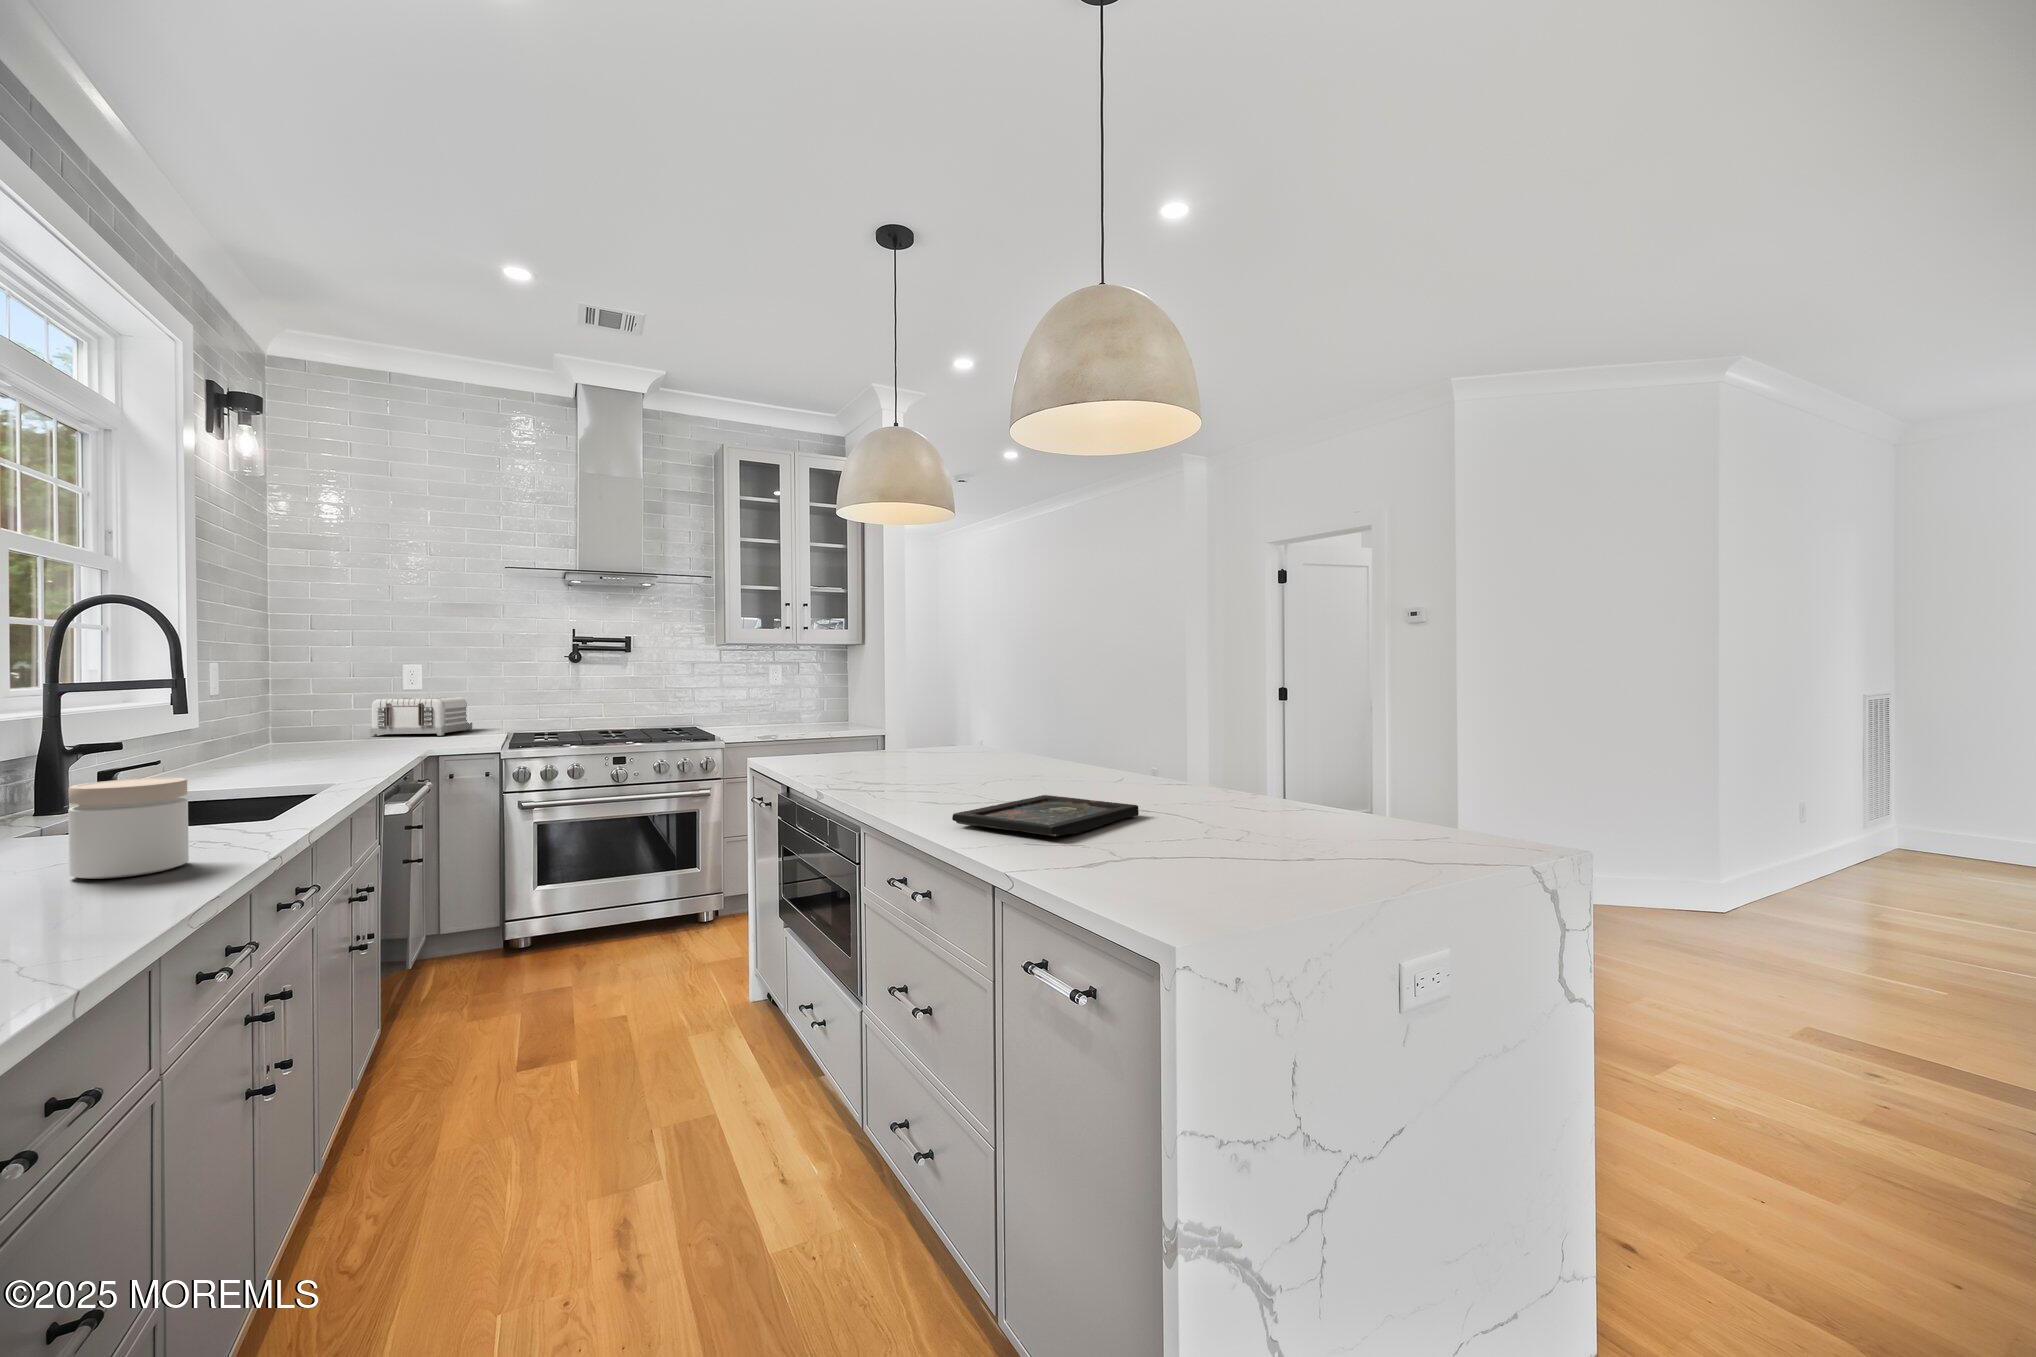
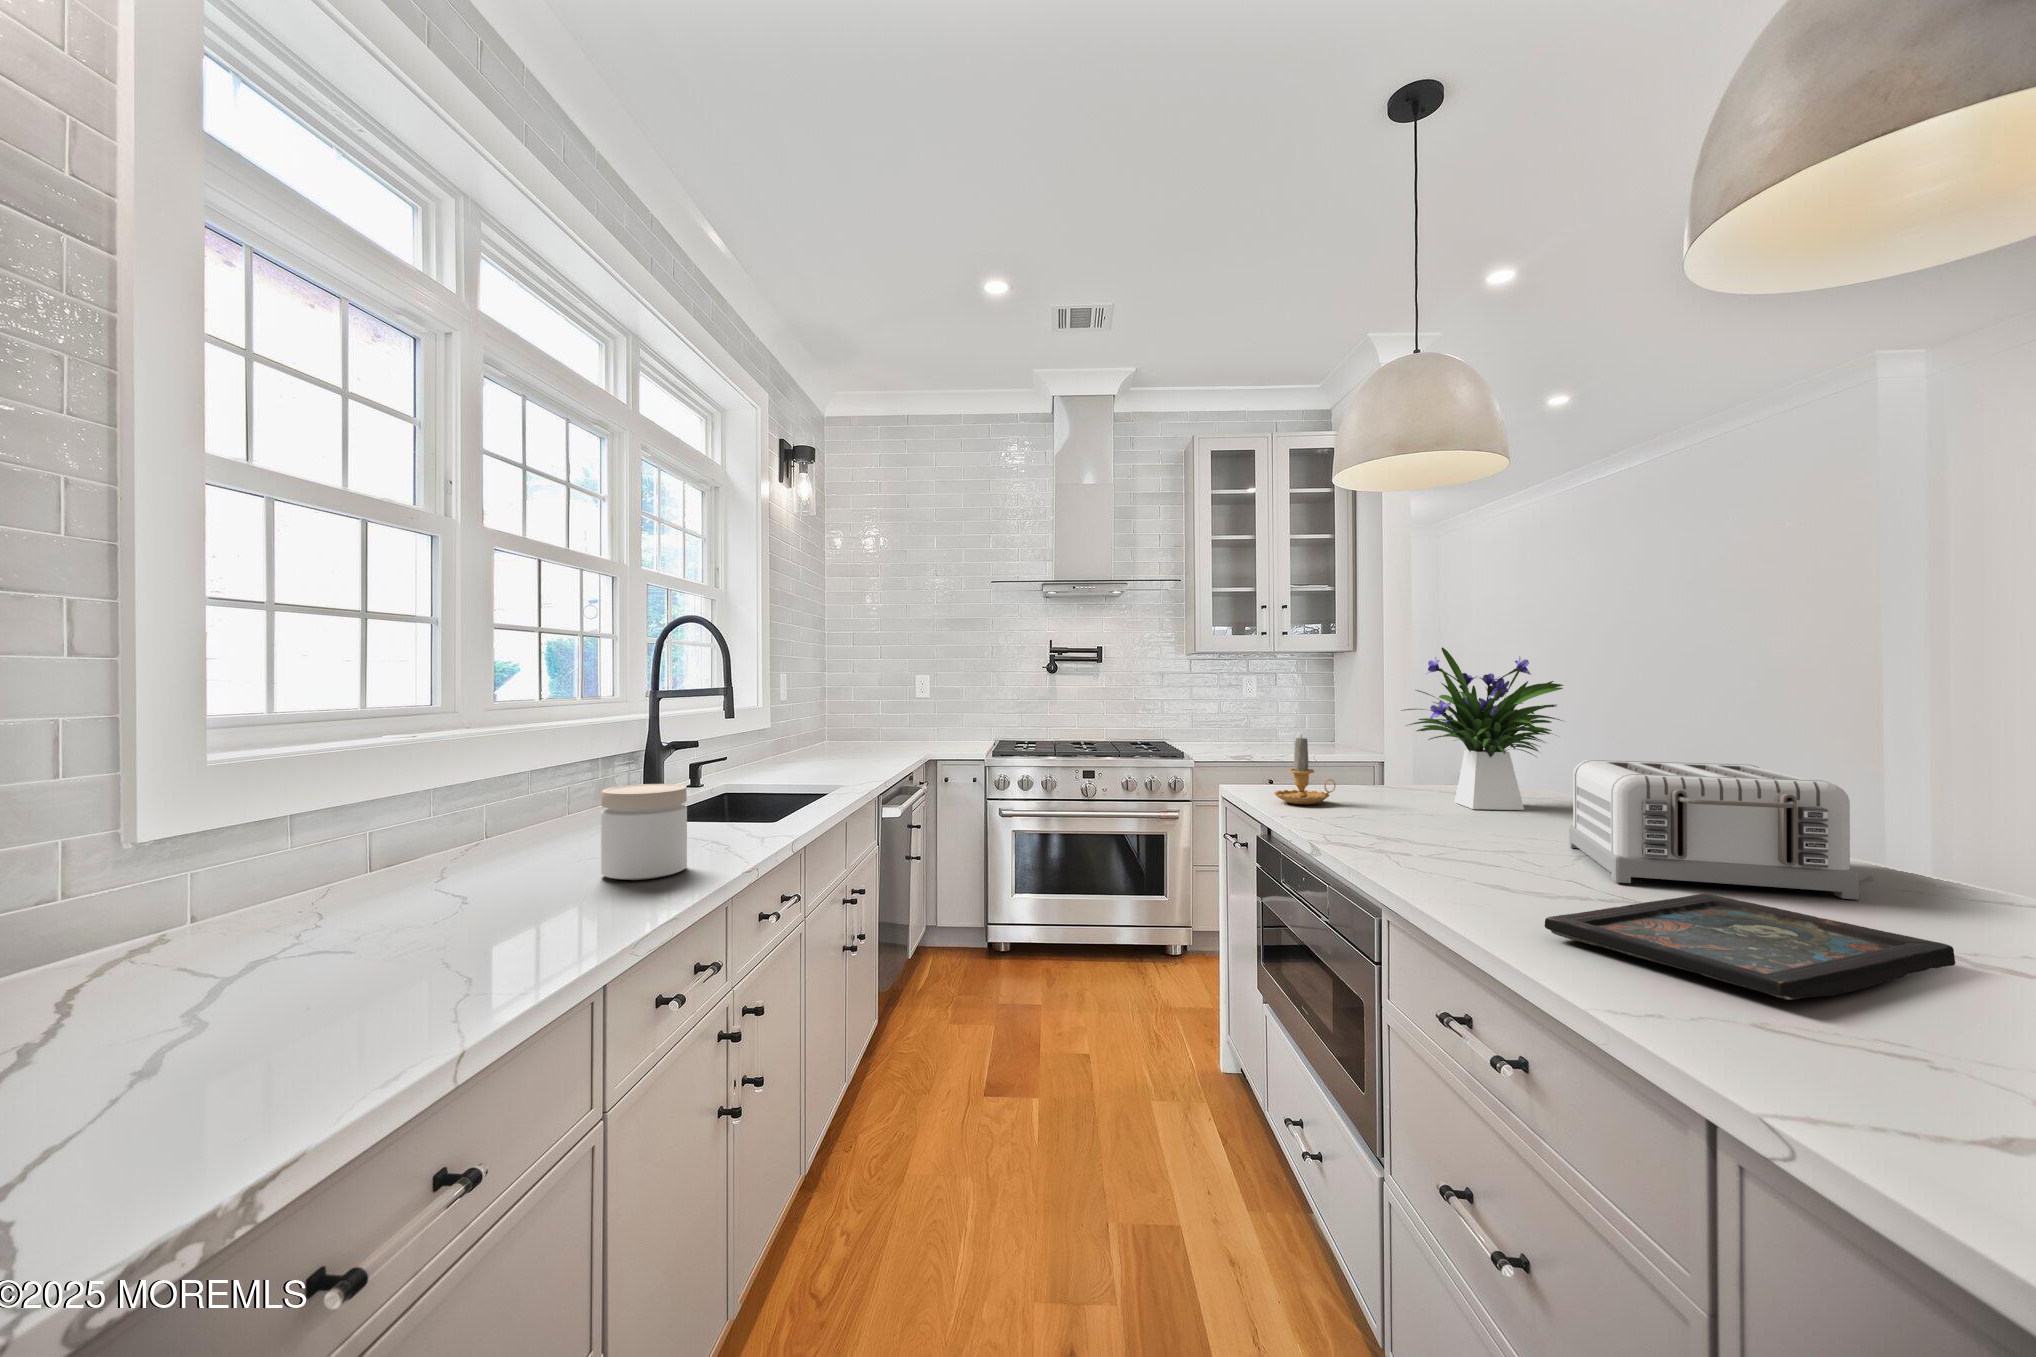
flower arrangement: none [889,644,998,763] -> present [1403,648,1563,810]
toaster: present [370,697,472,736] -> present [1569,760,1859,899]
candle: none [793,712,841,768] -> present [1274,736,1336,804]

